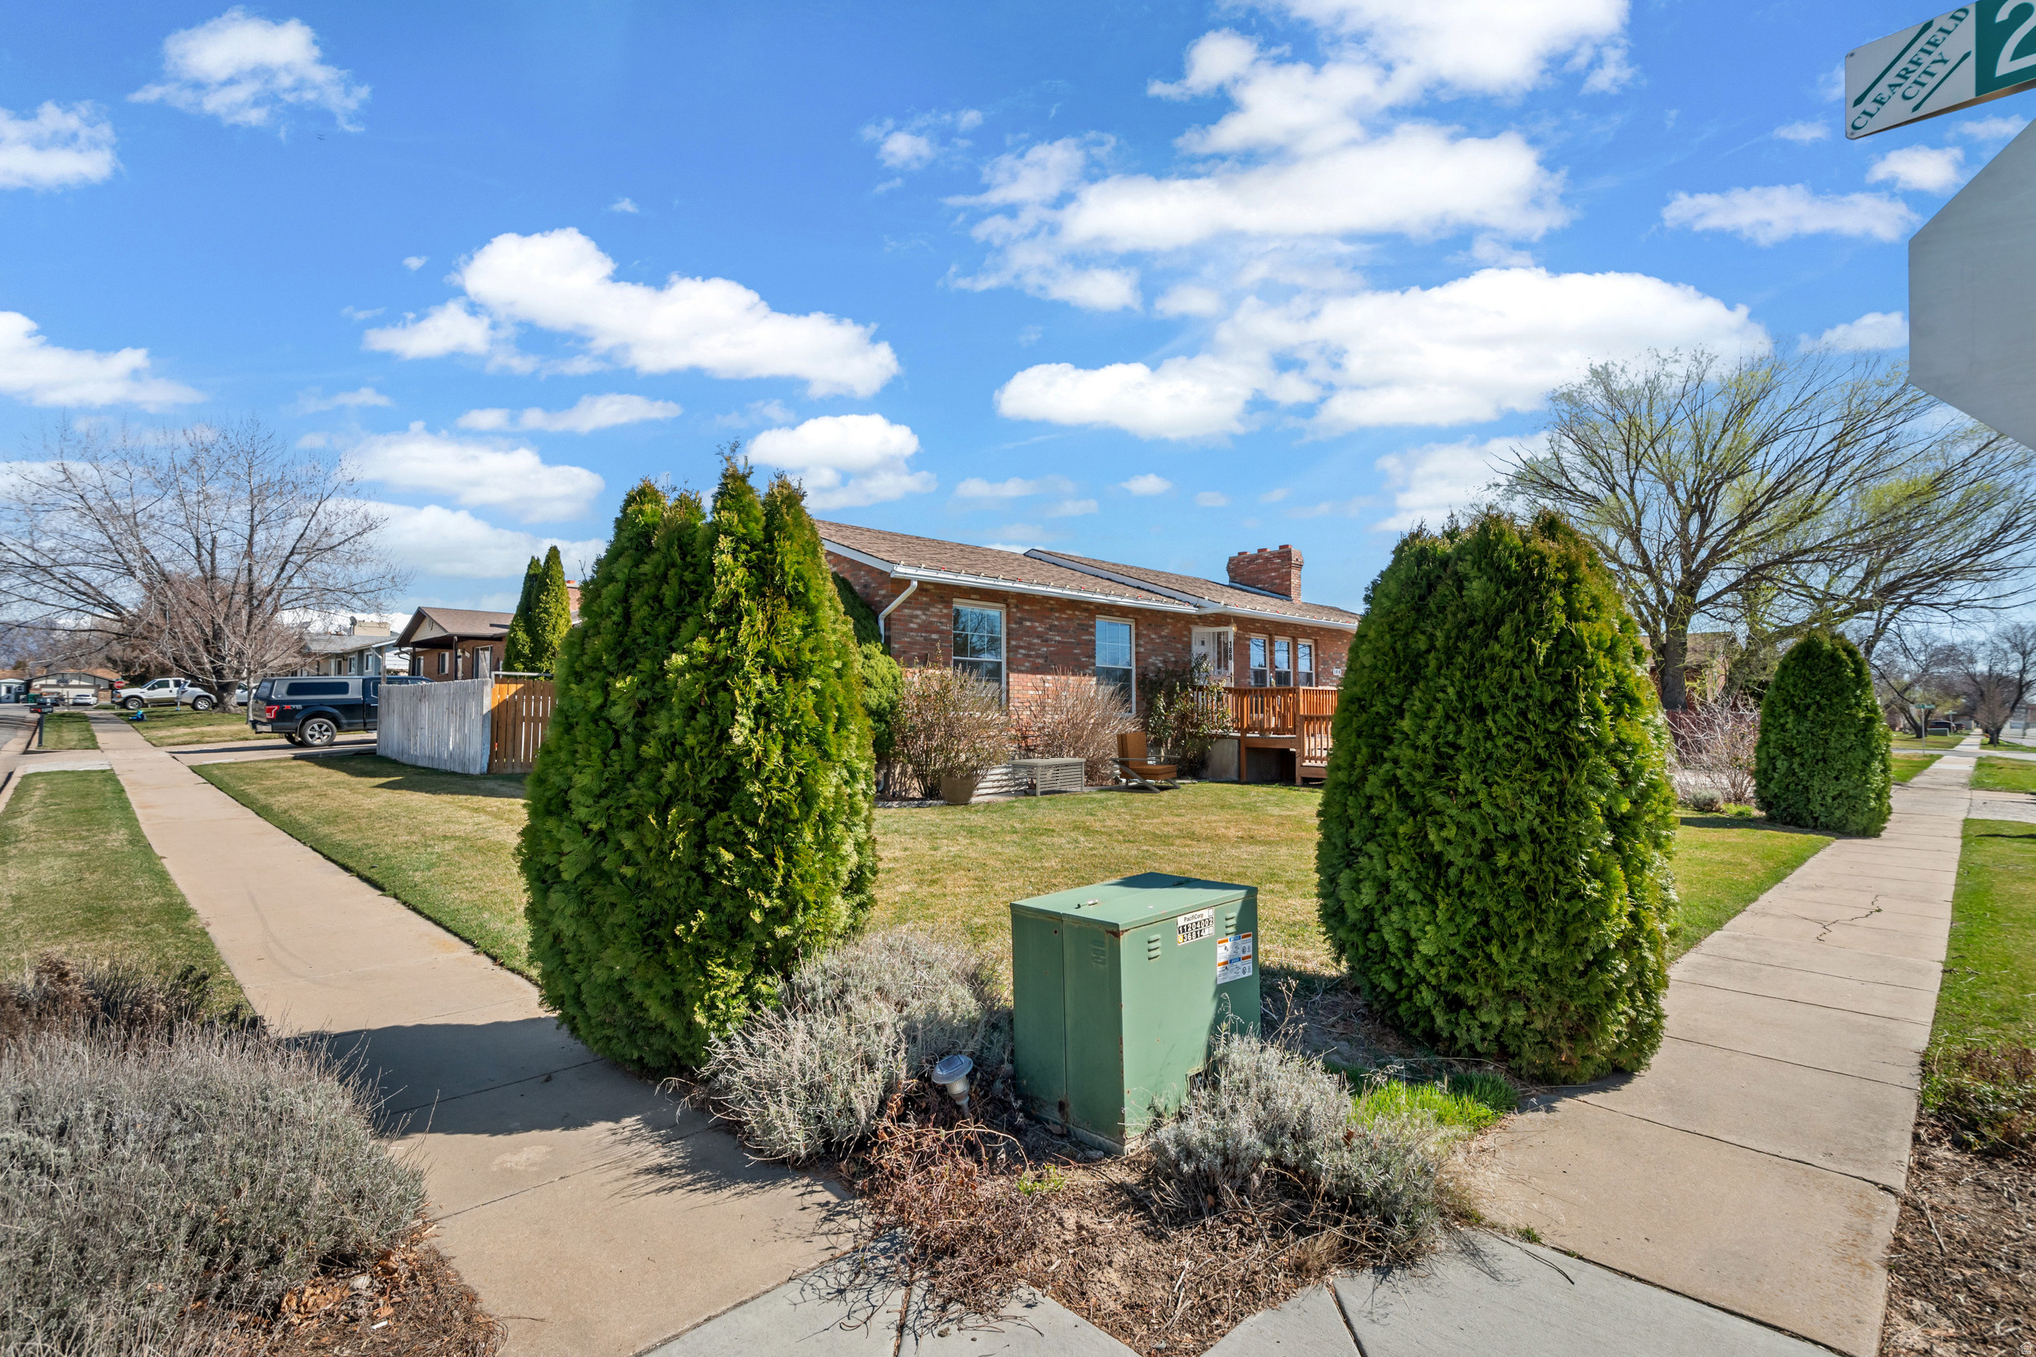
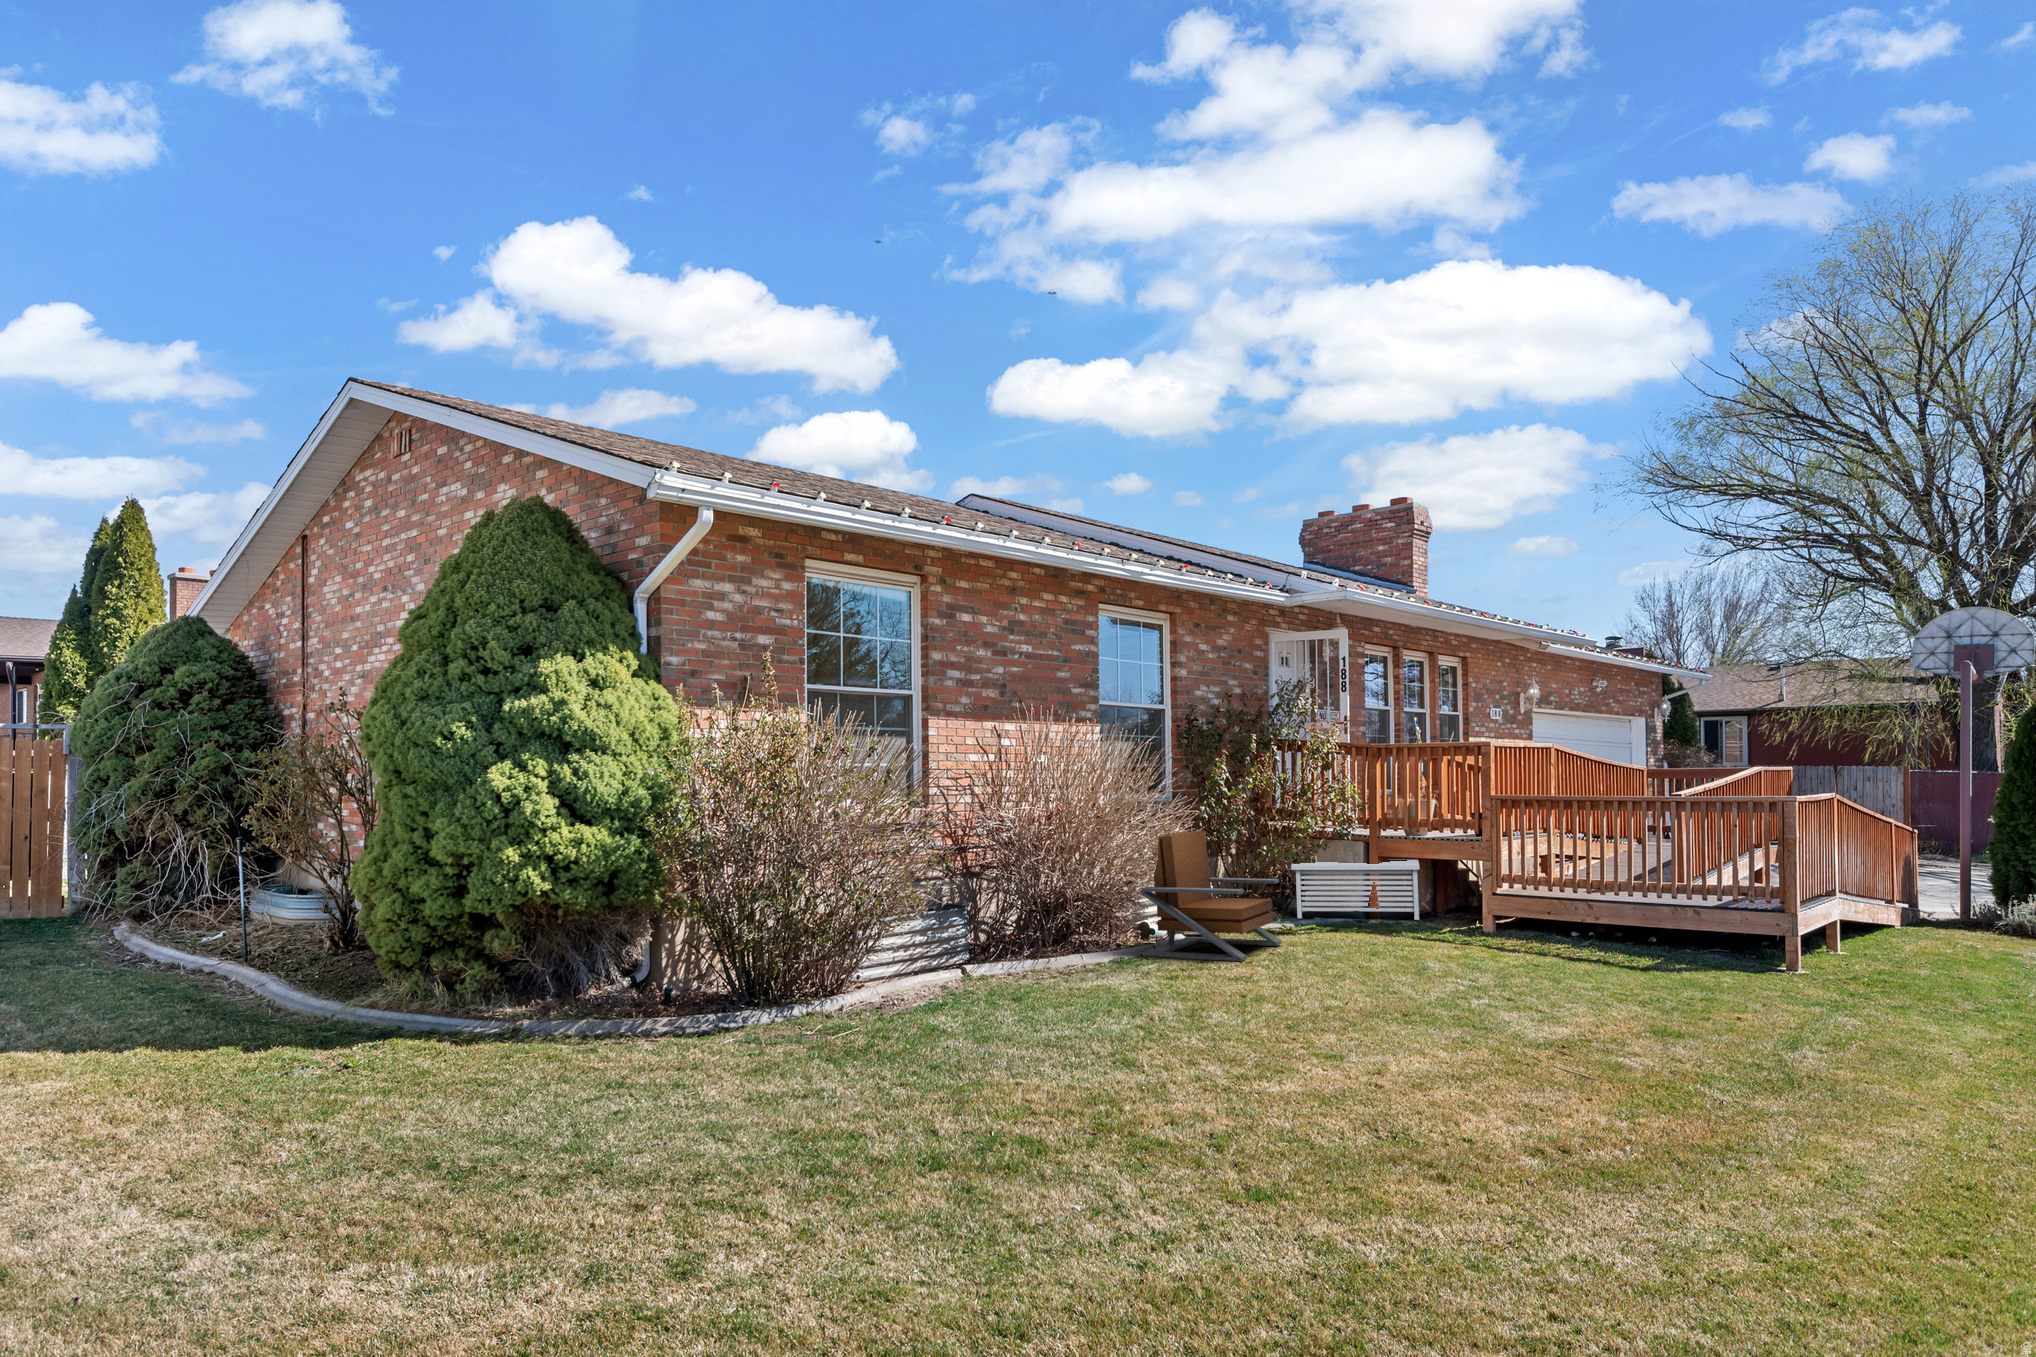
storage bench: present [1008,758,1086,796] -> present [1291,860,1420,920]
woven basket: present [941,767,975,805] -> none [769,921,848,1015]

